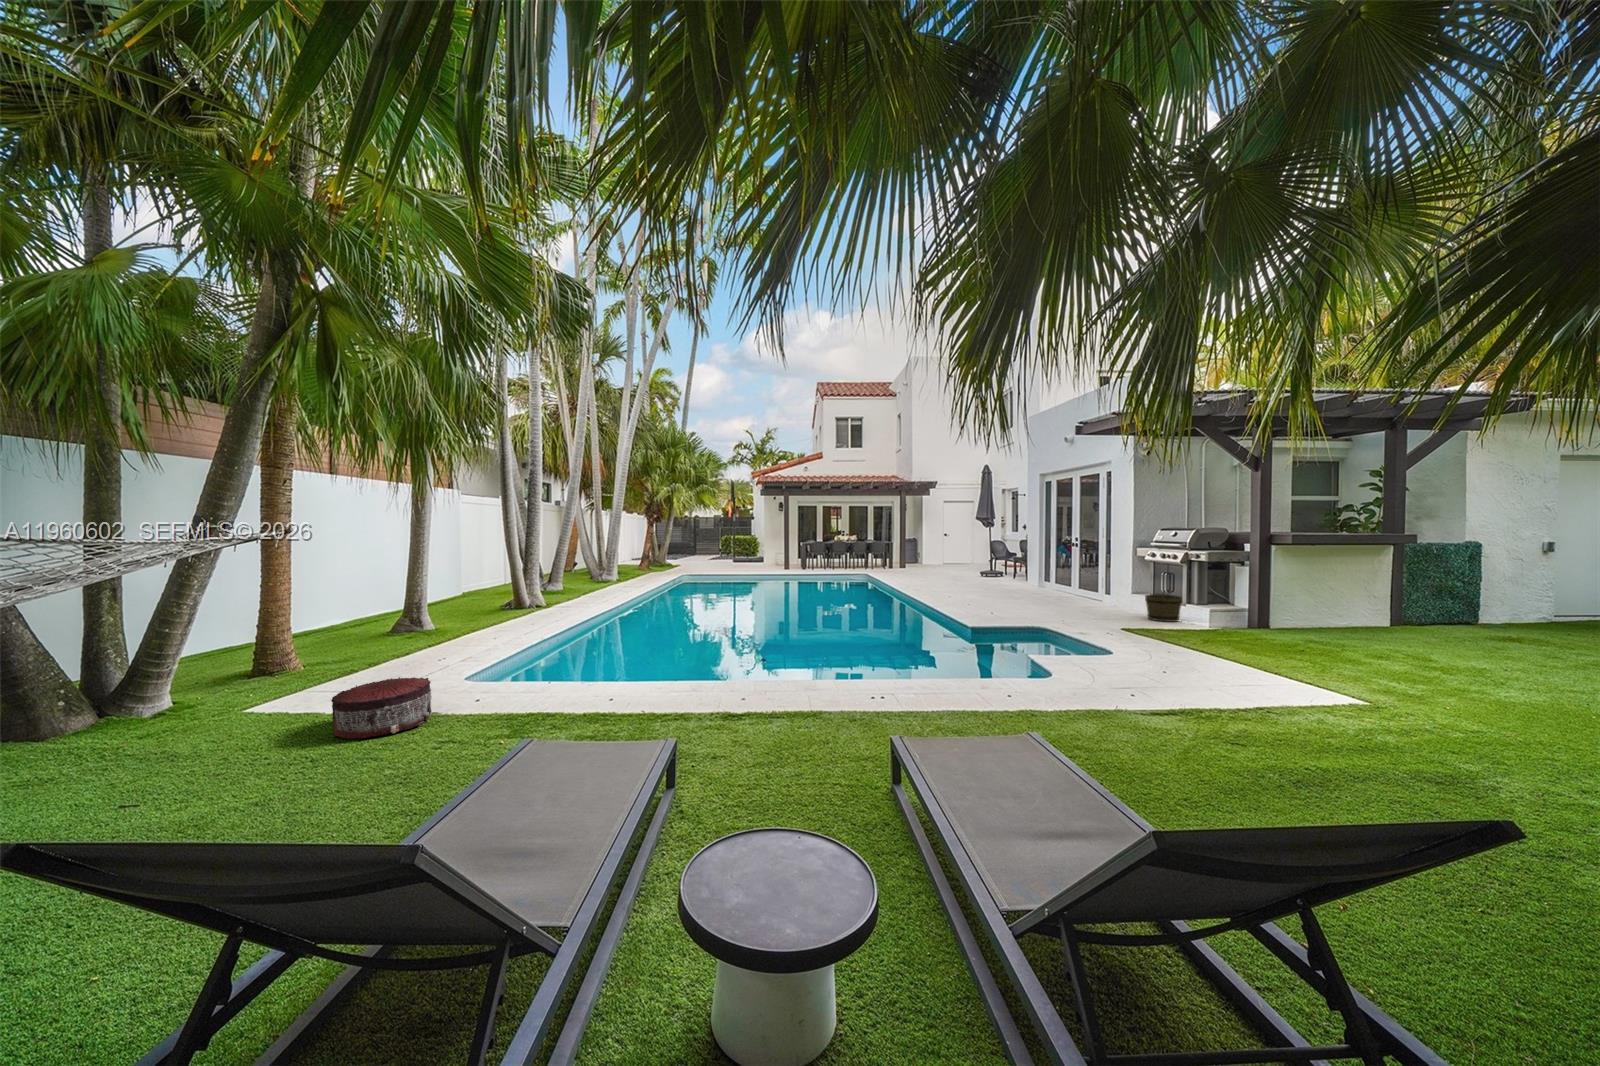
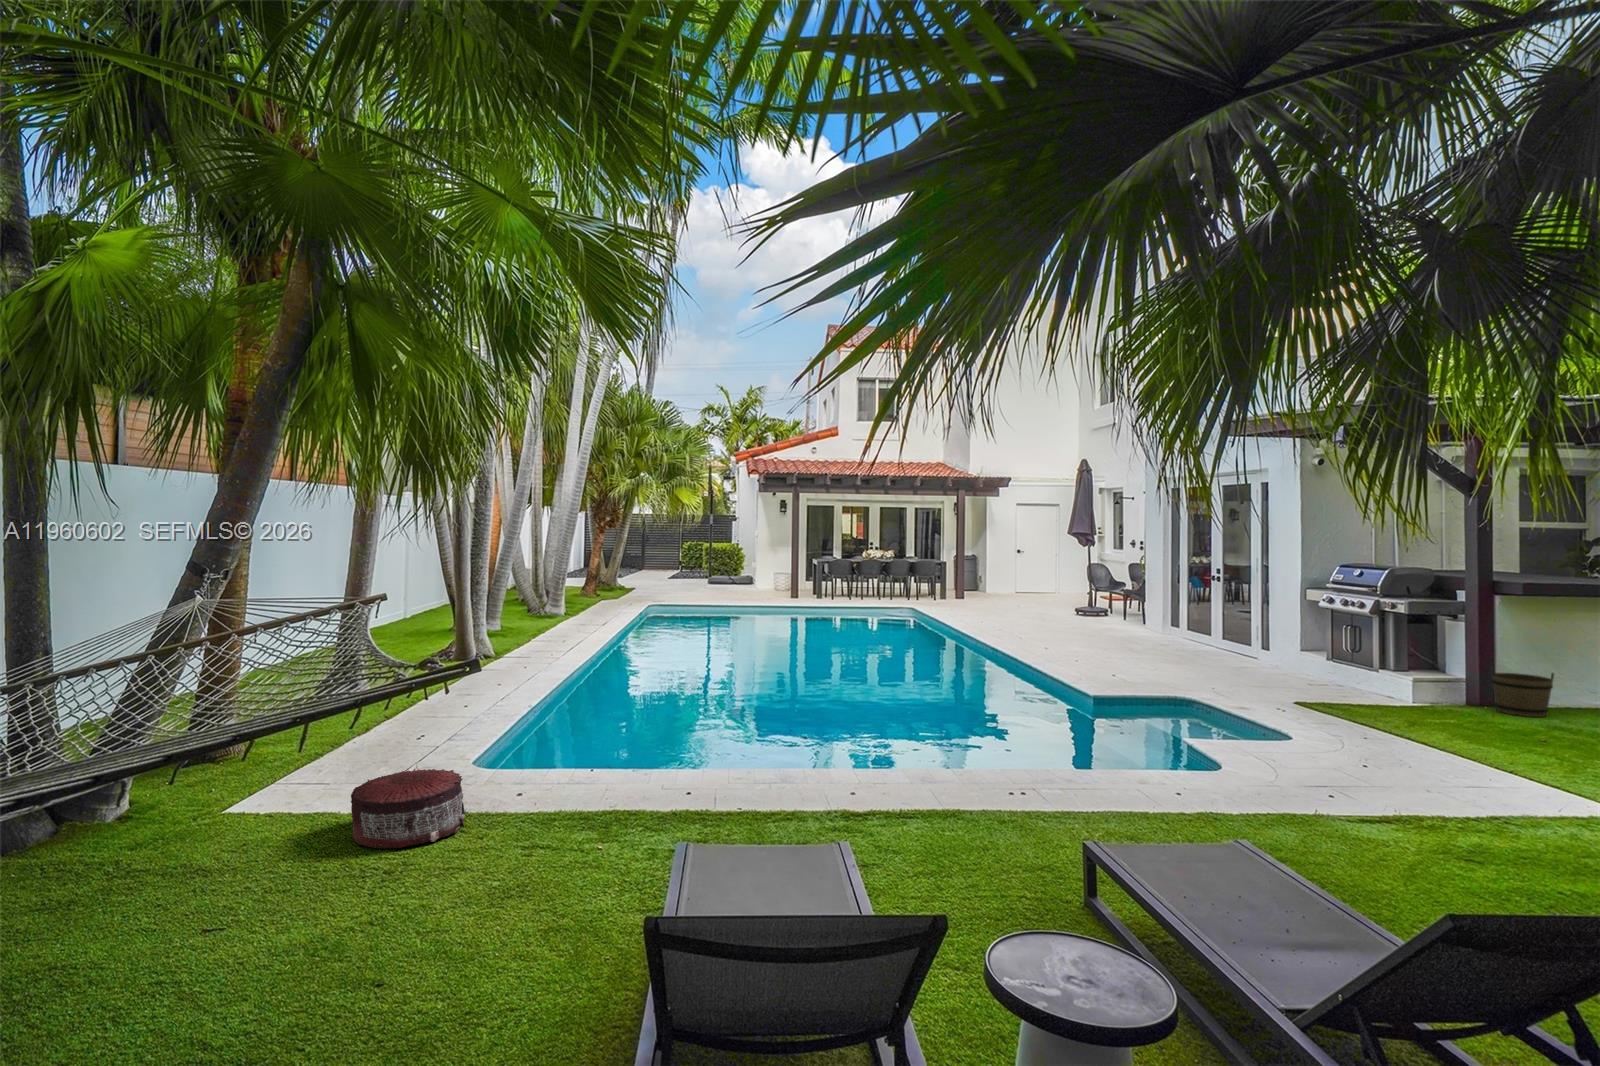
bucket: present [1145,593,1182,622] -> present [1491,668,1554,717]

